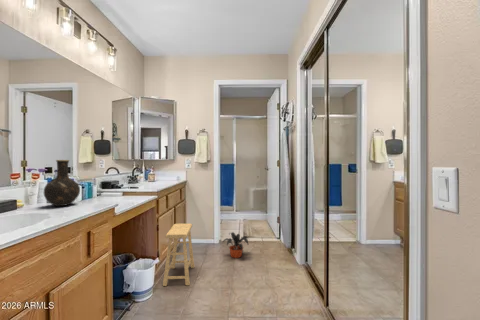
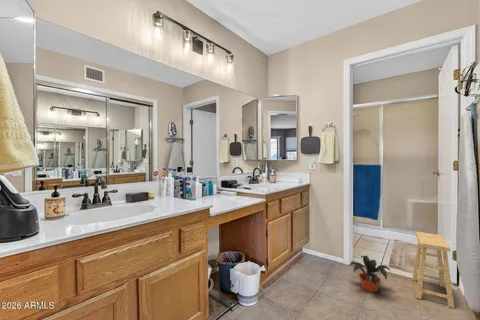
vase: present [44,160,80,206] -> none [164,162,189,201]
footstool: present [163,224,194,286] -> present [412,232,454,308]

